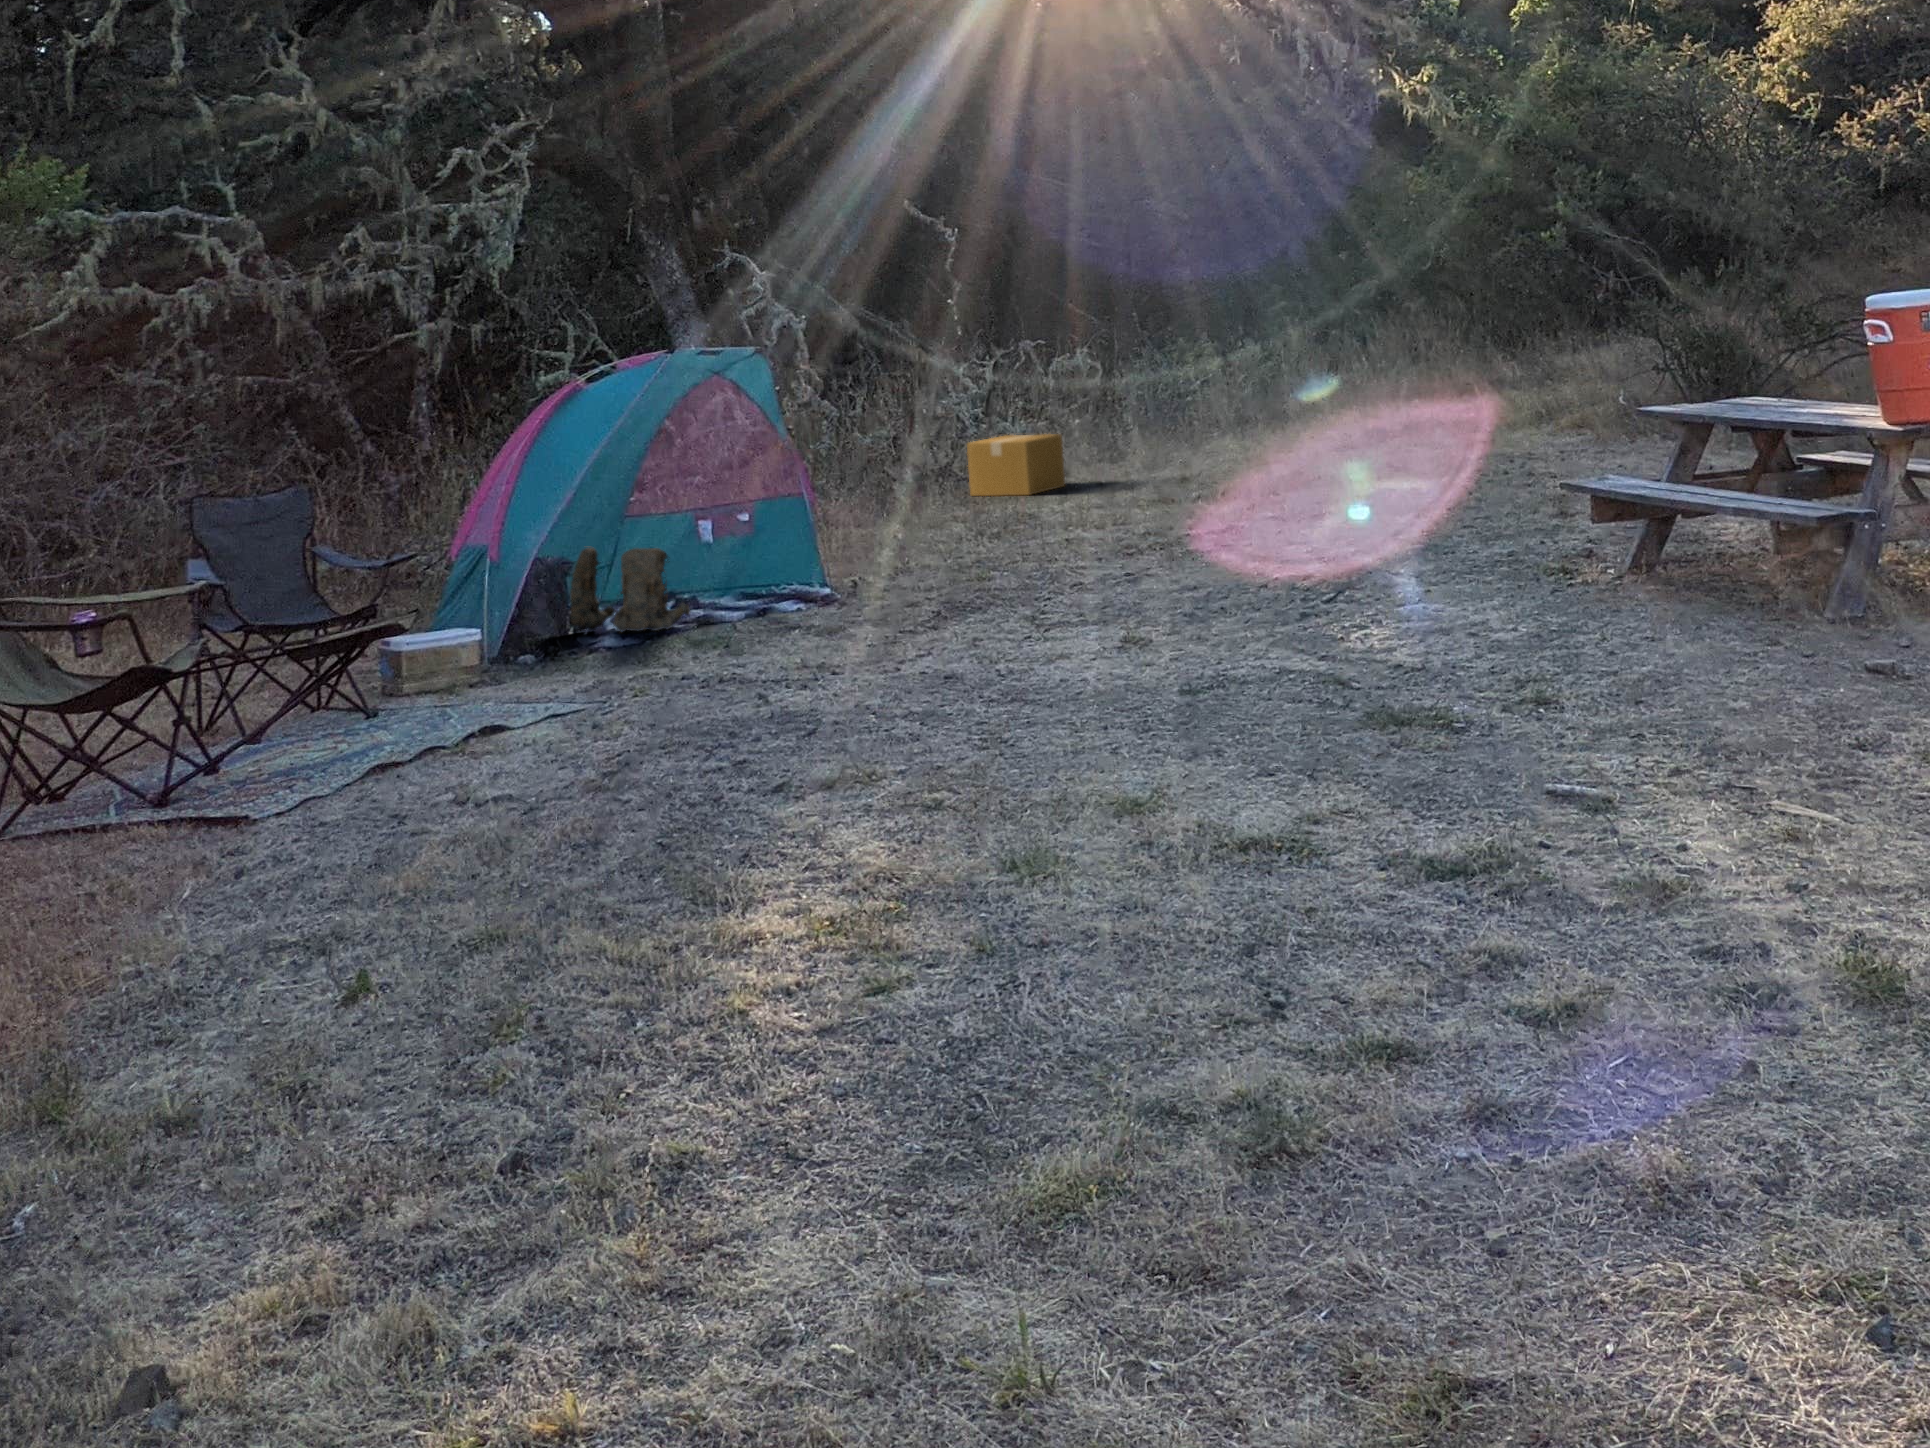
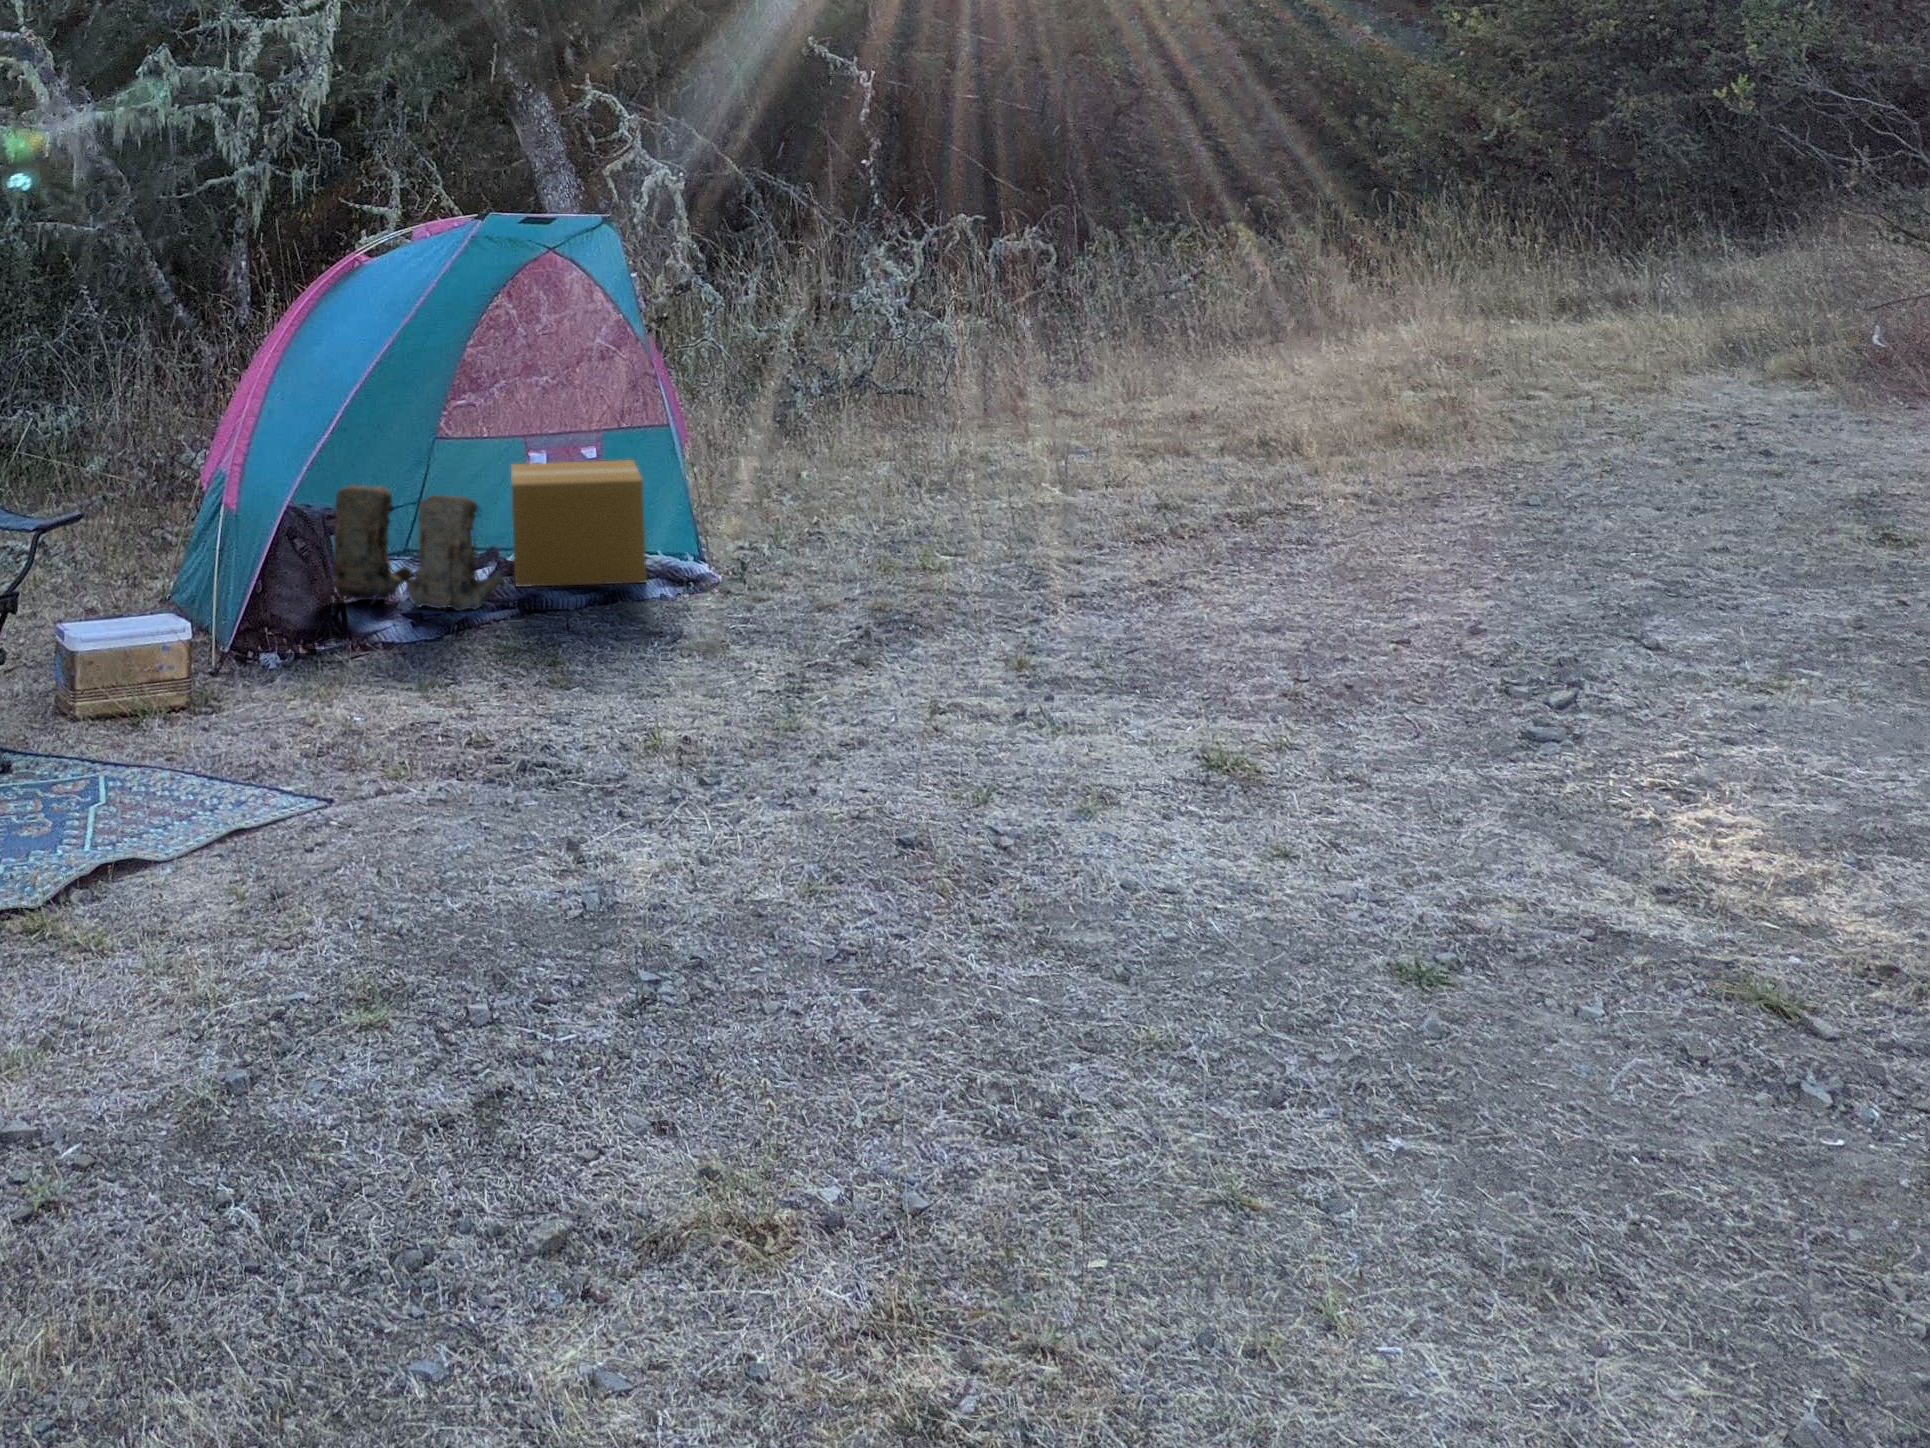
cardboard box: present [967,434,1065,496] -> present [511,460,647,587]

